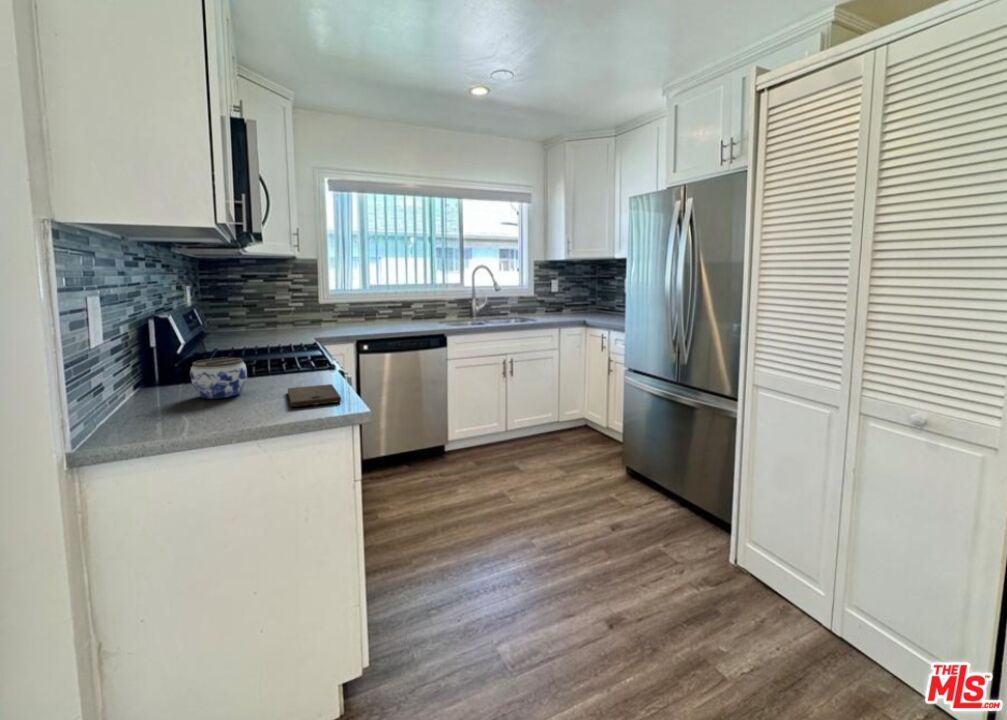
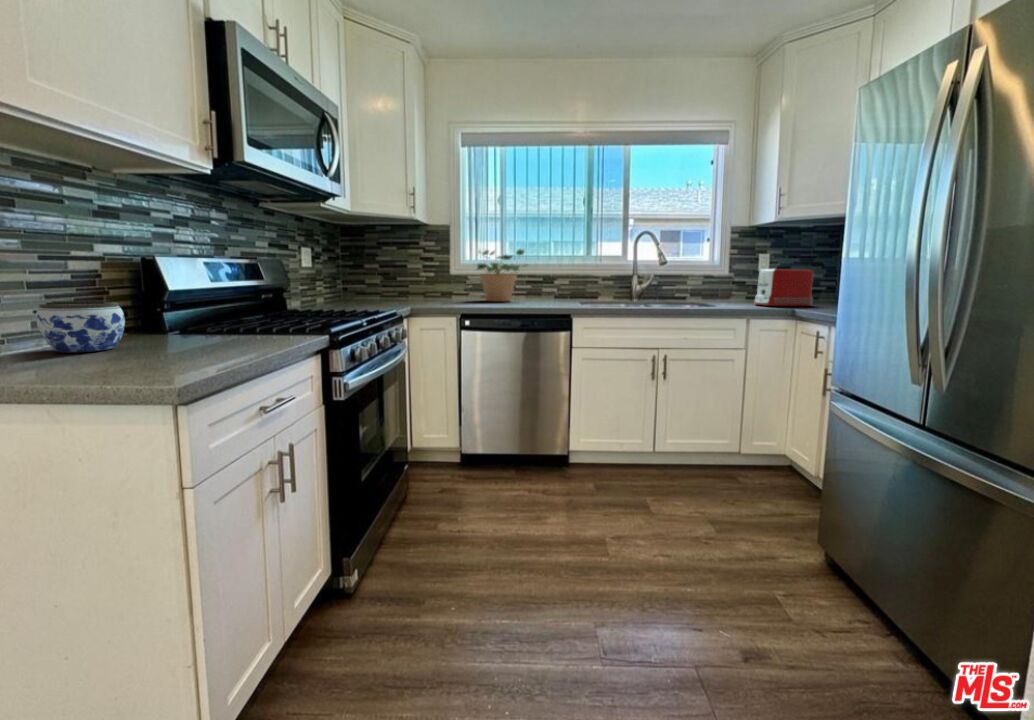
potted plant: none [346,281,397,326] -> present [477,249,527,301]
toaster: none [558,293,593,319] -> present [754,269,813,306]
cutting board: present [288,384,341,407] -> none [47,348,203,374]

